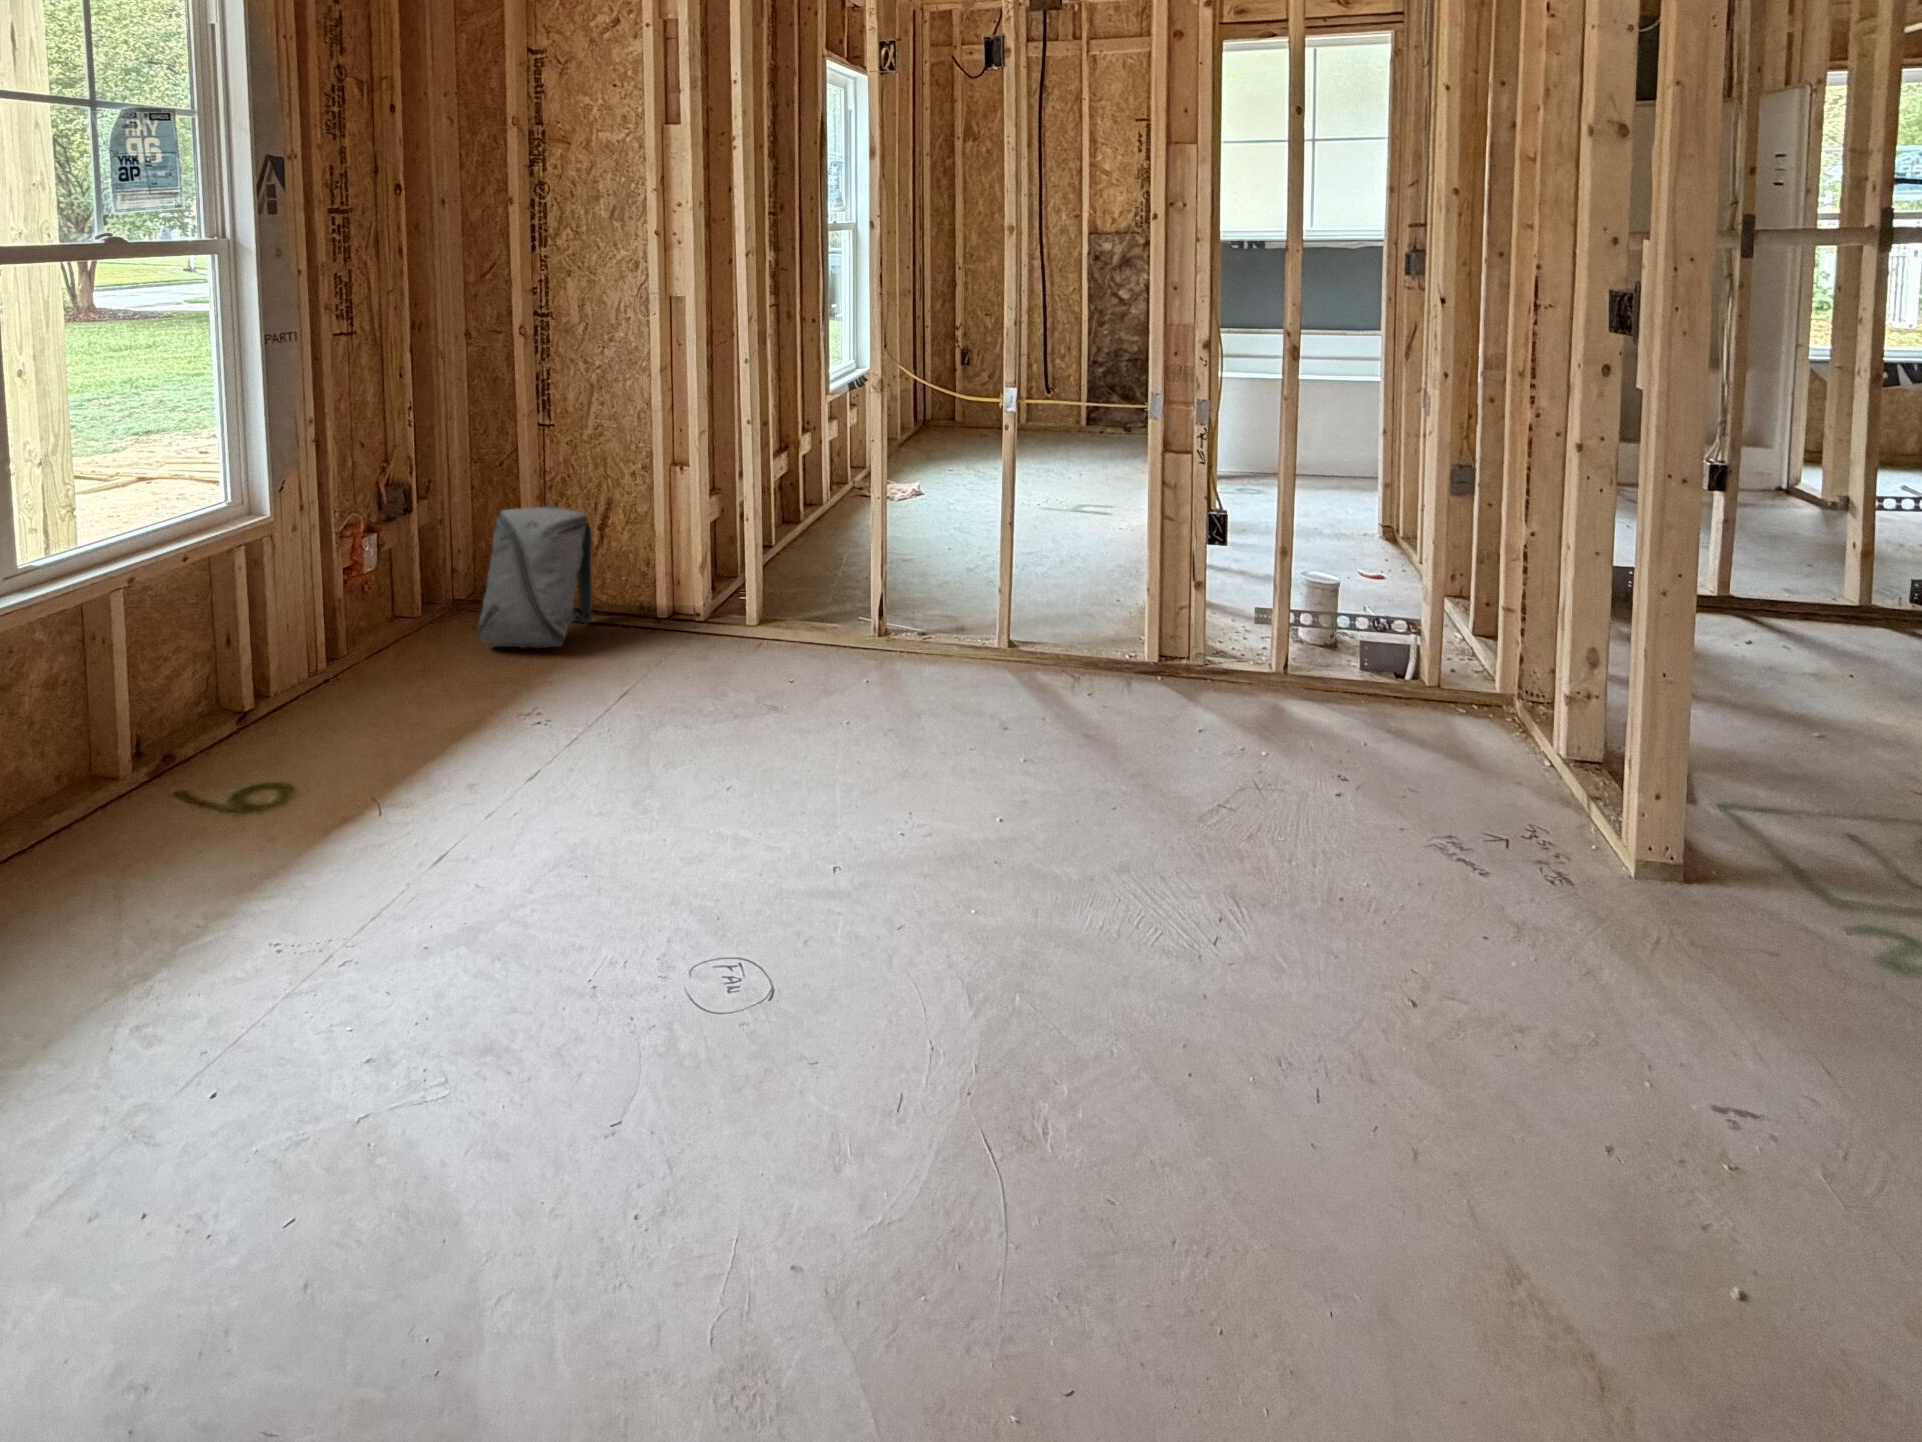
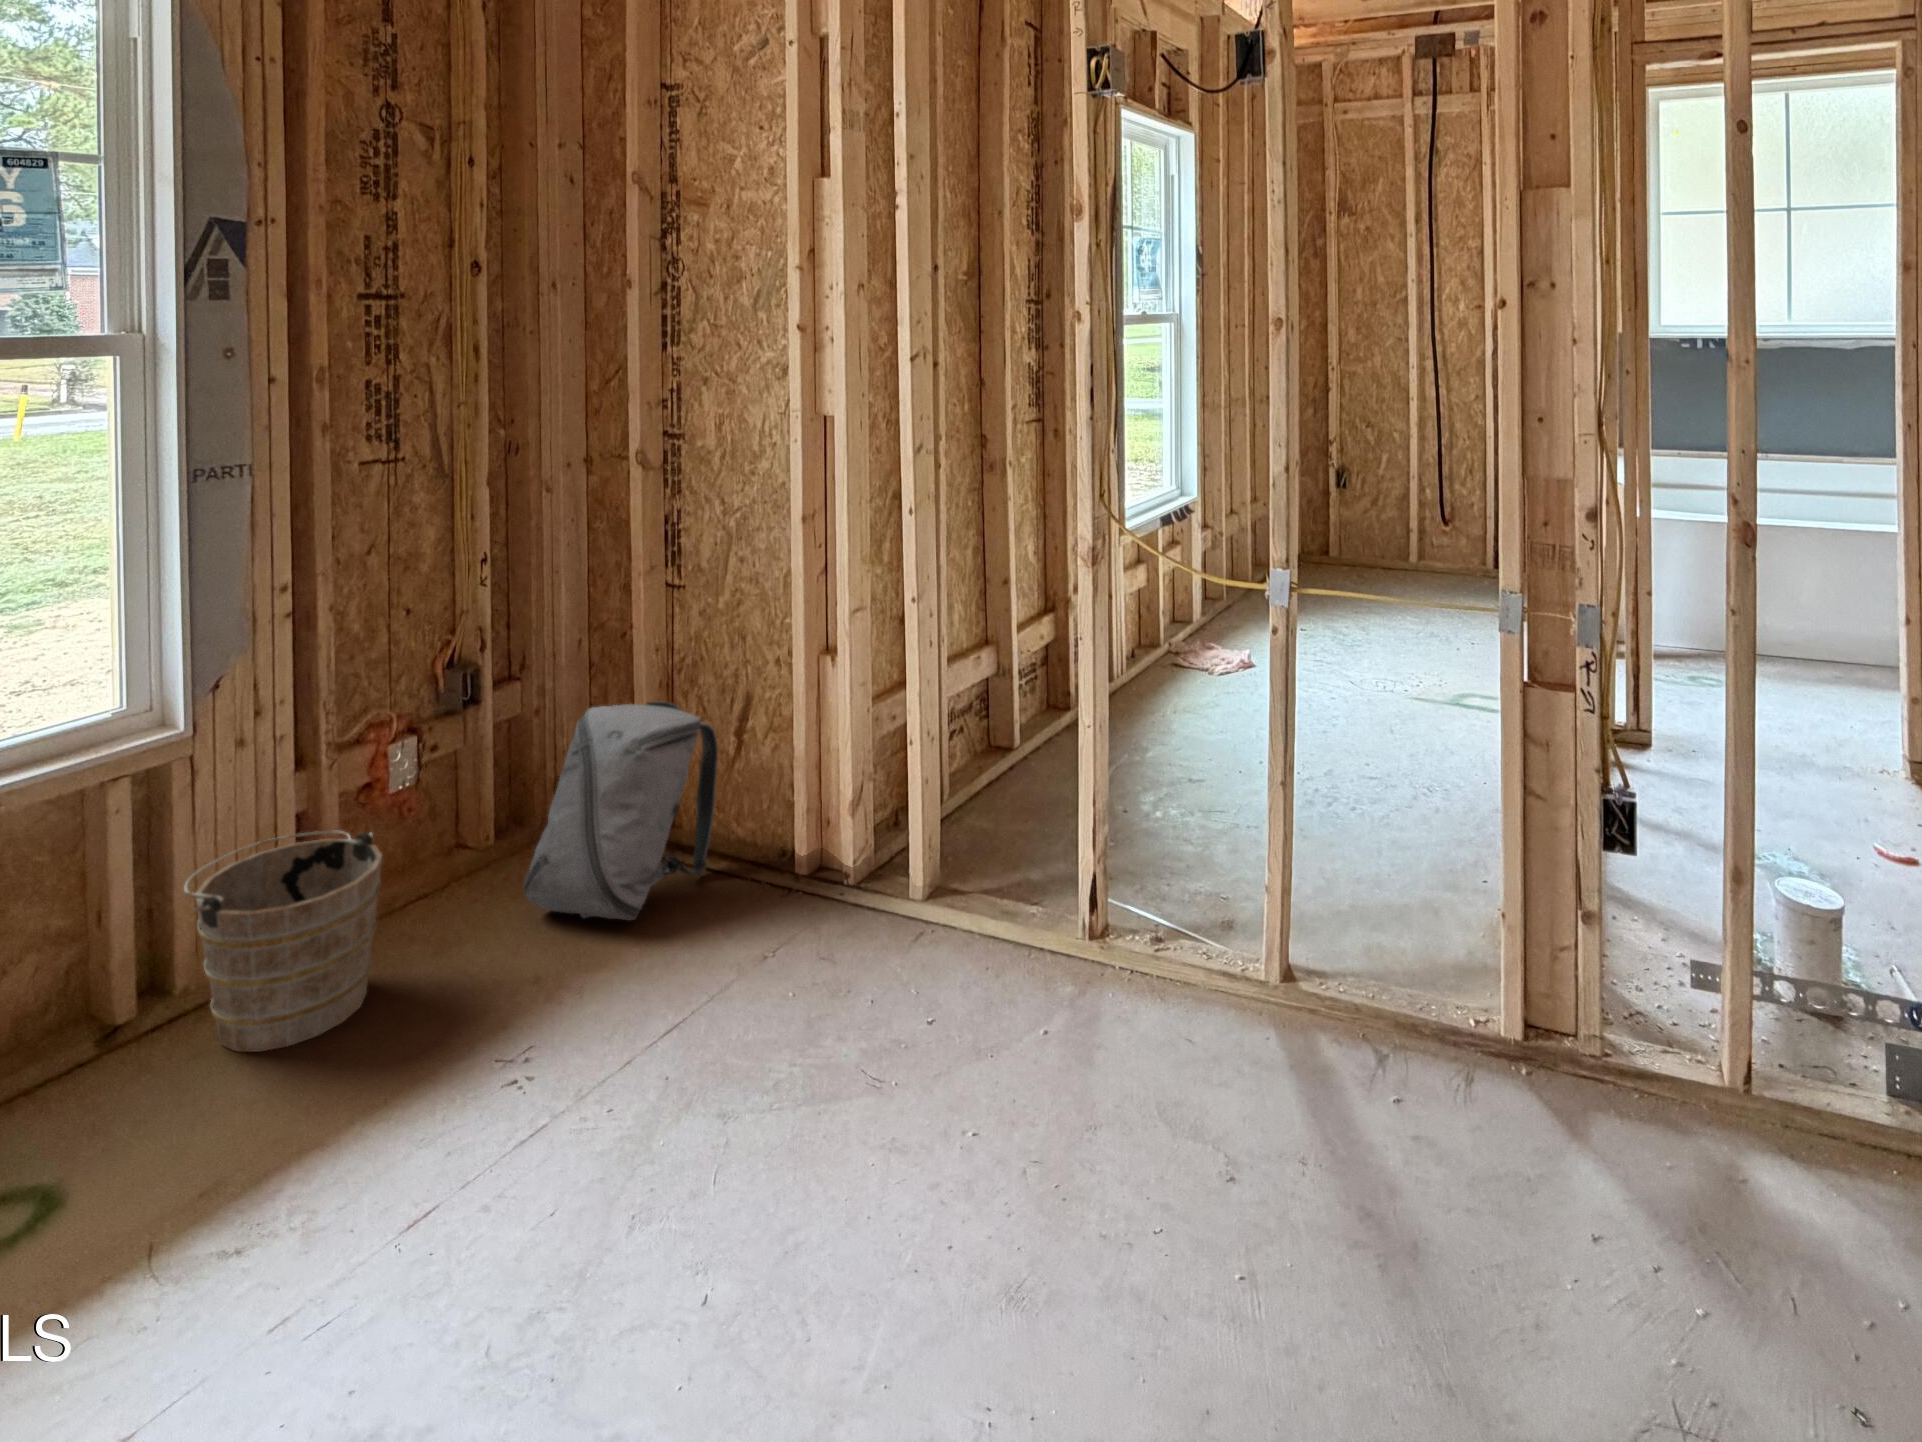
bucket: none [283,587,411,721] -> present [184,831,382,1052]

